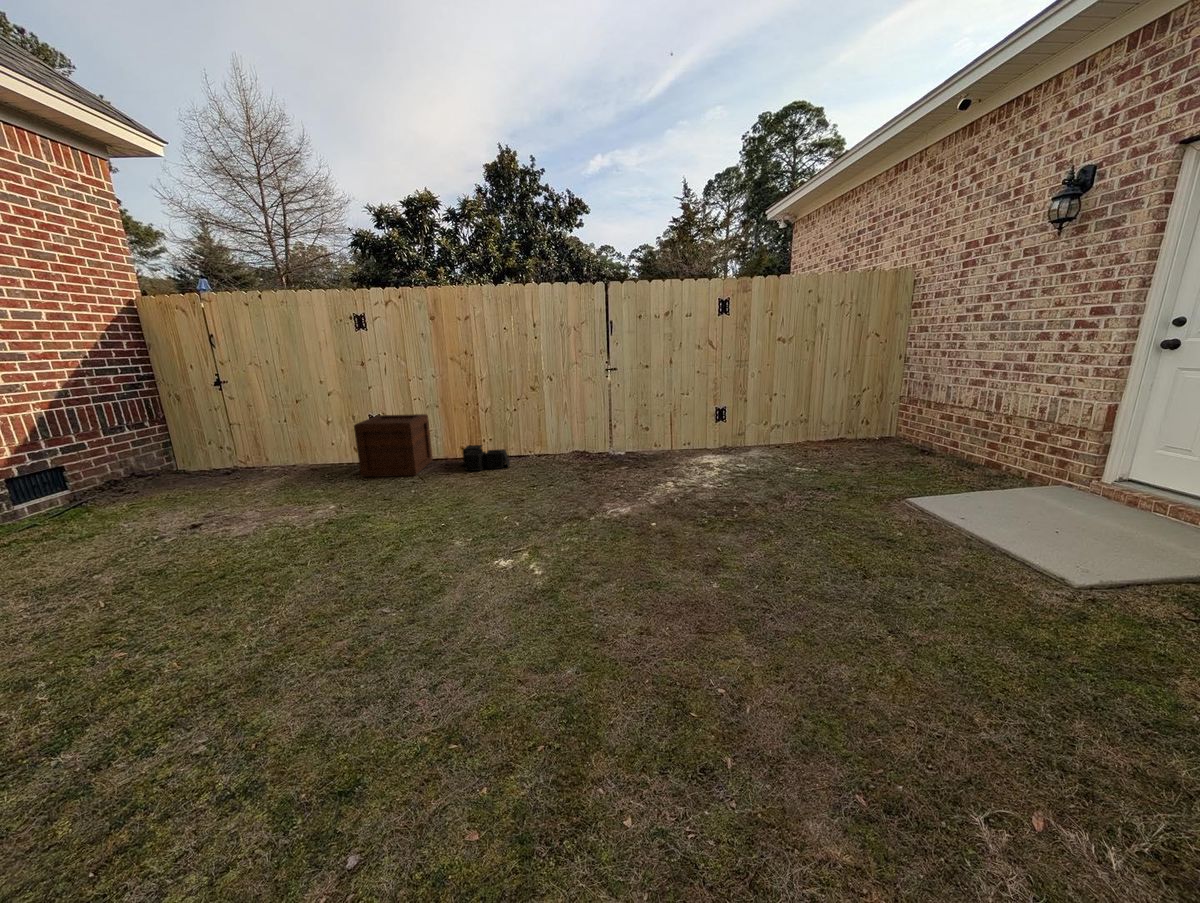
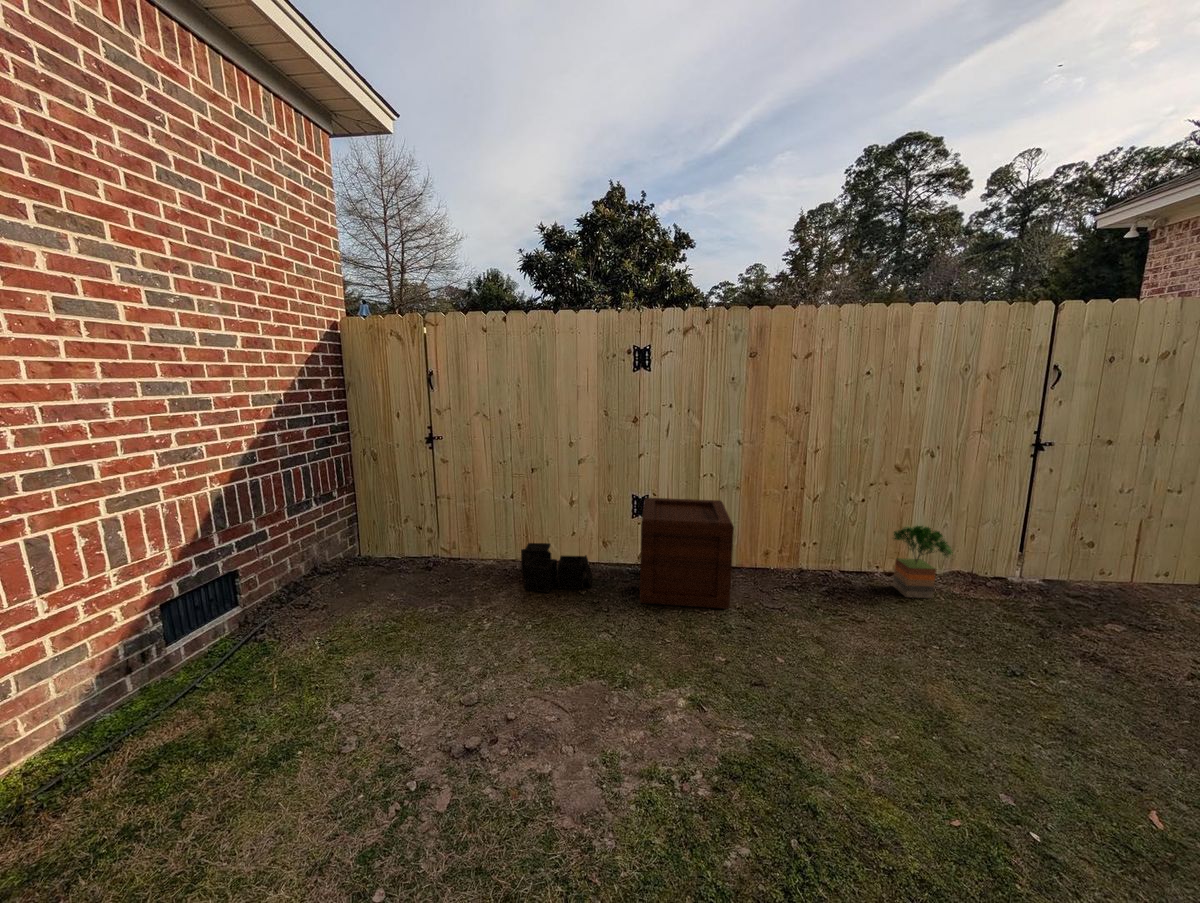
potted tree: none [527,421,556,464] -> present [893,526,953,598]
storage bin: present [463,445,510,471] -> present [521,543,592,593]

